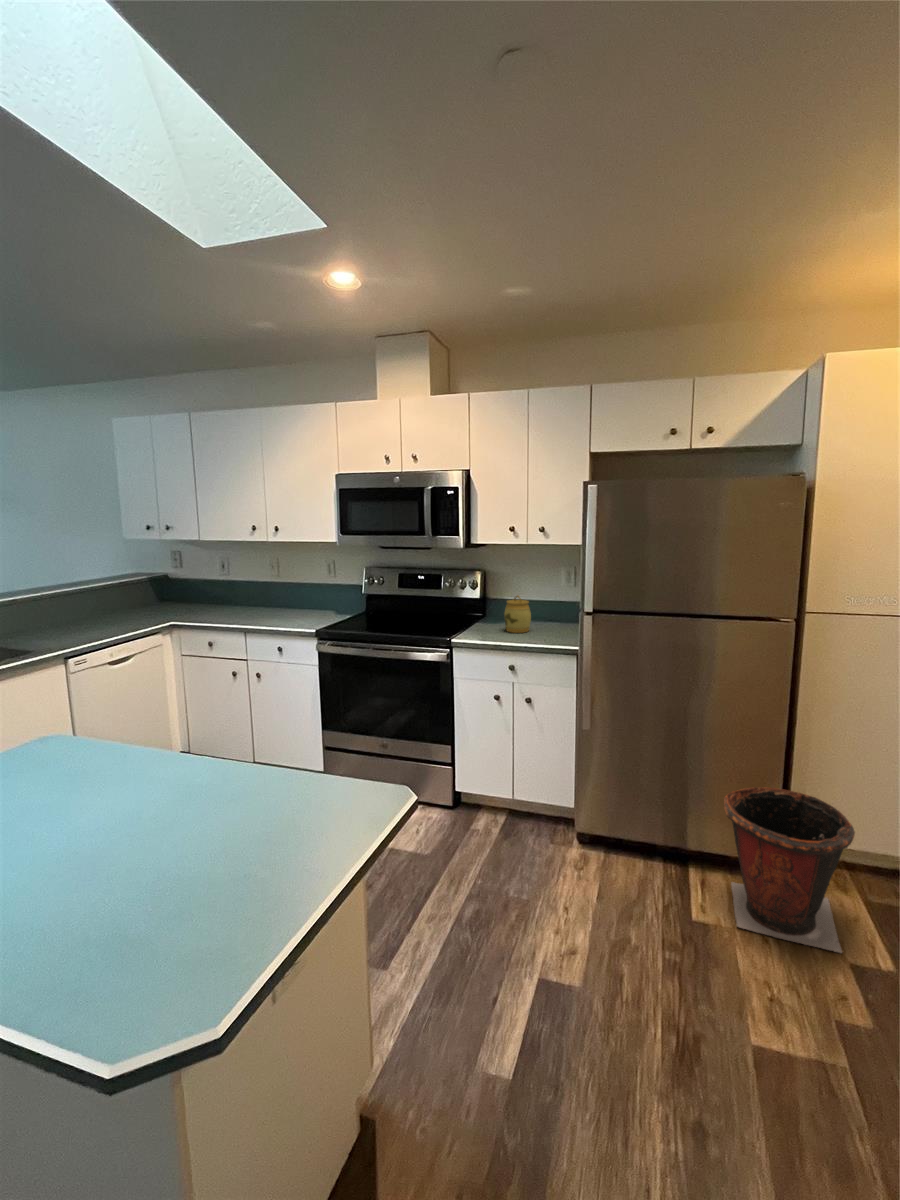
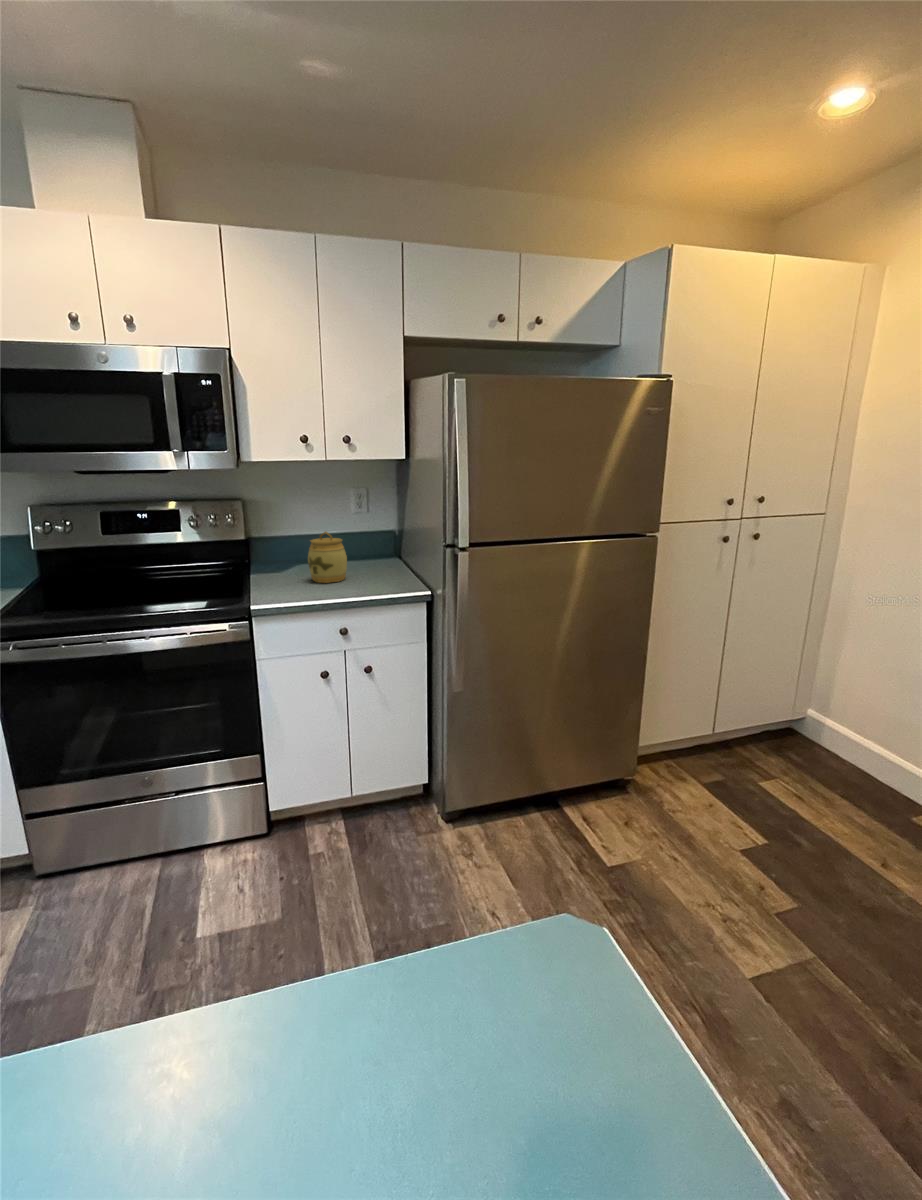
waste bin: present [724,787,855,953] -> none [607,699,734,855]

